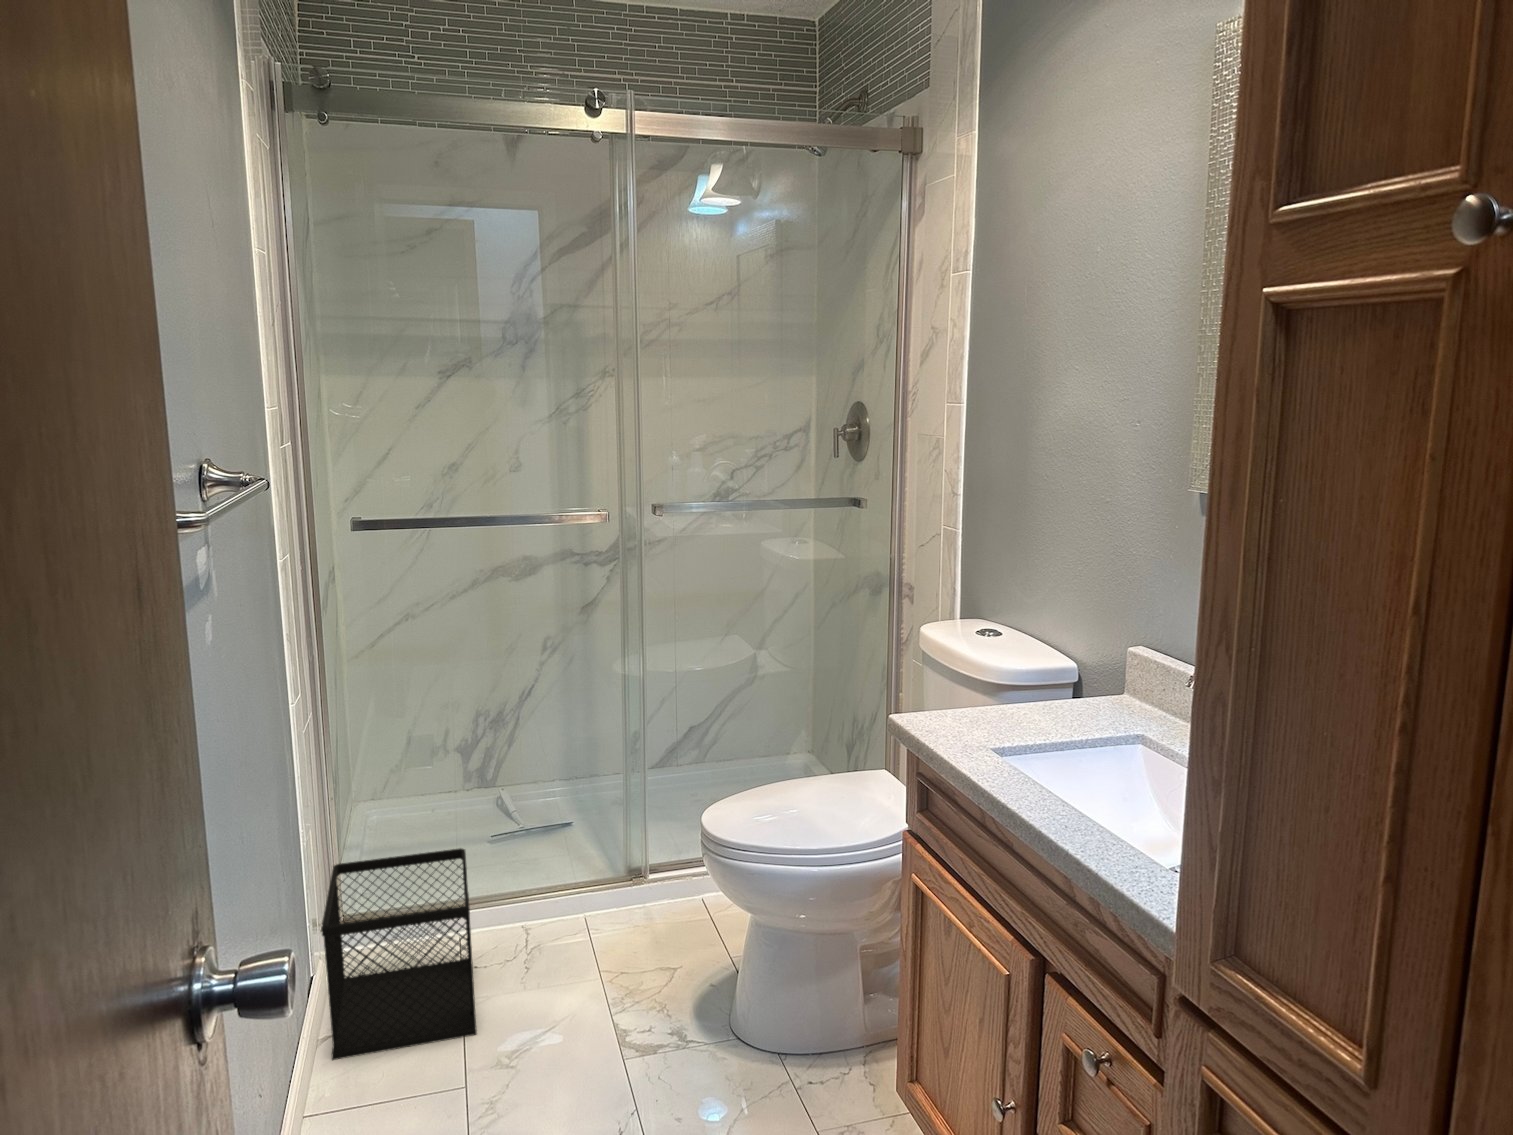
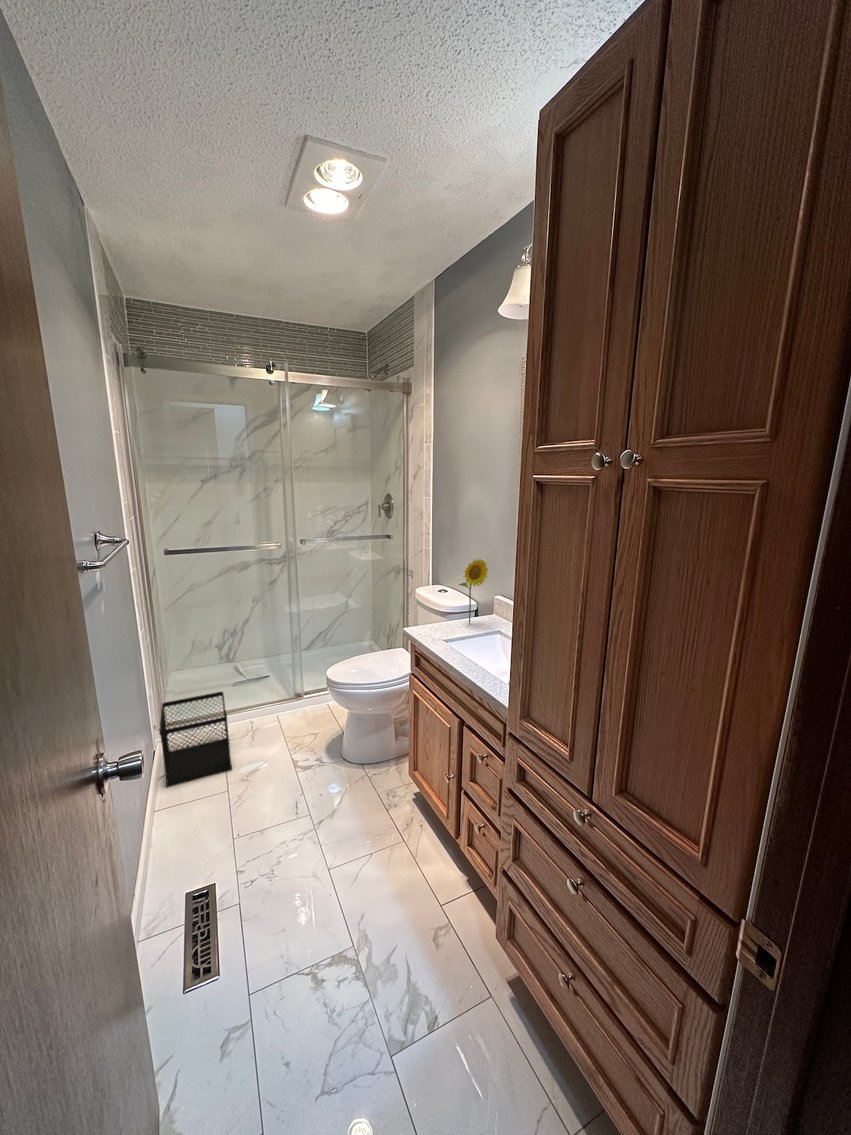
flower: none [1033,541,1115,712] -> present [459,559,488,624]

